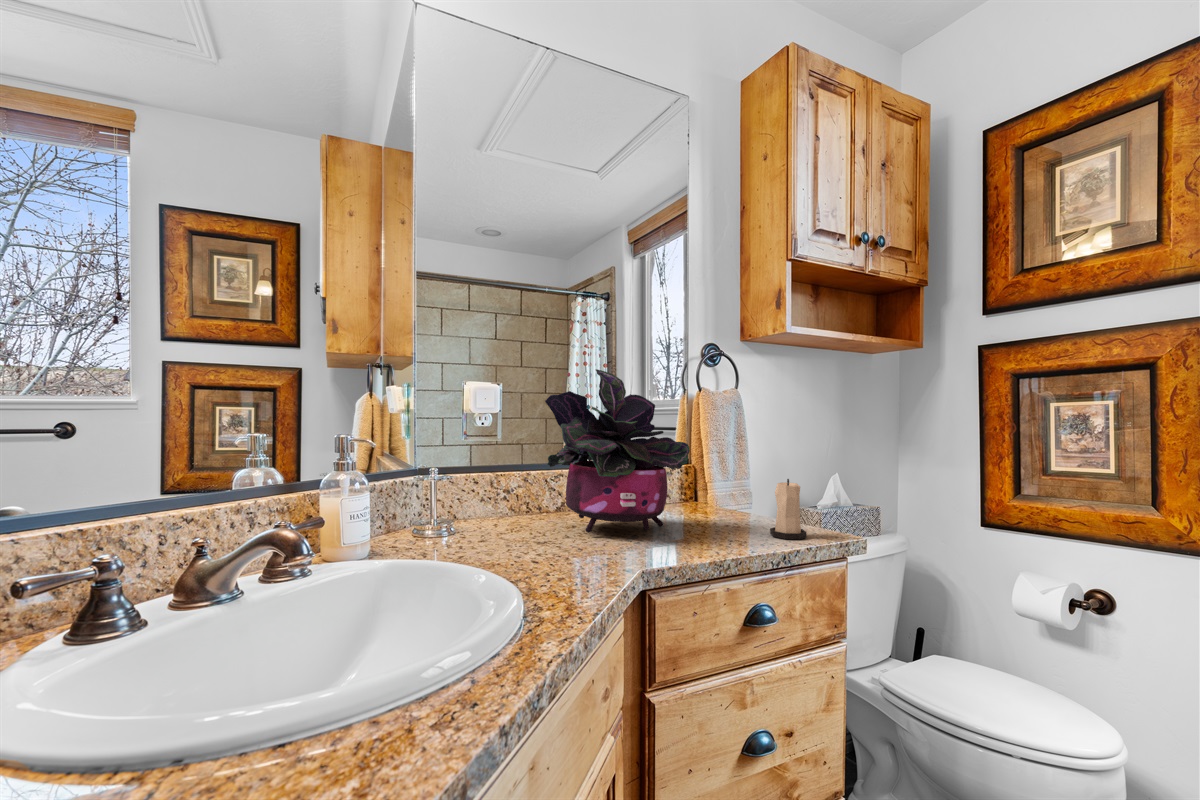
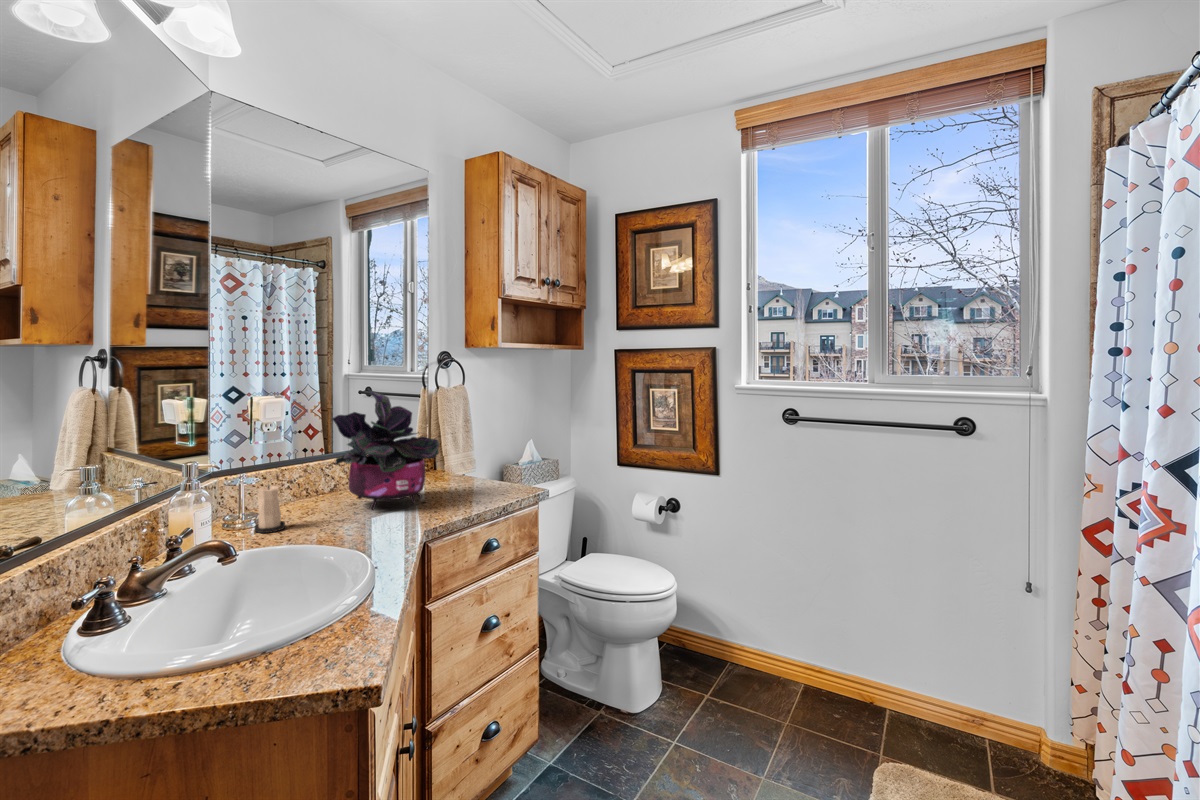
candle: present [770,479,807,539] -> present [254,484,285,533]

